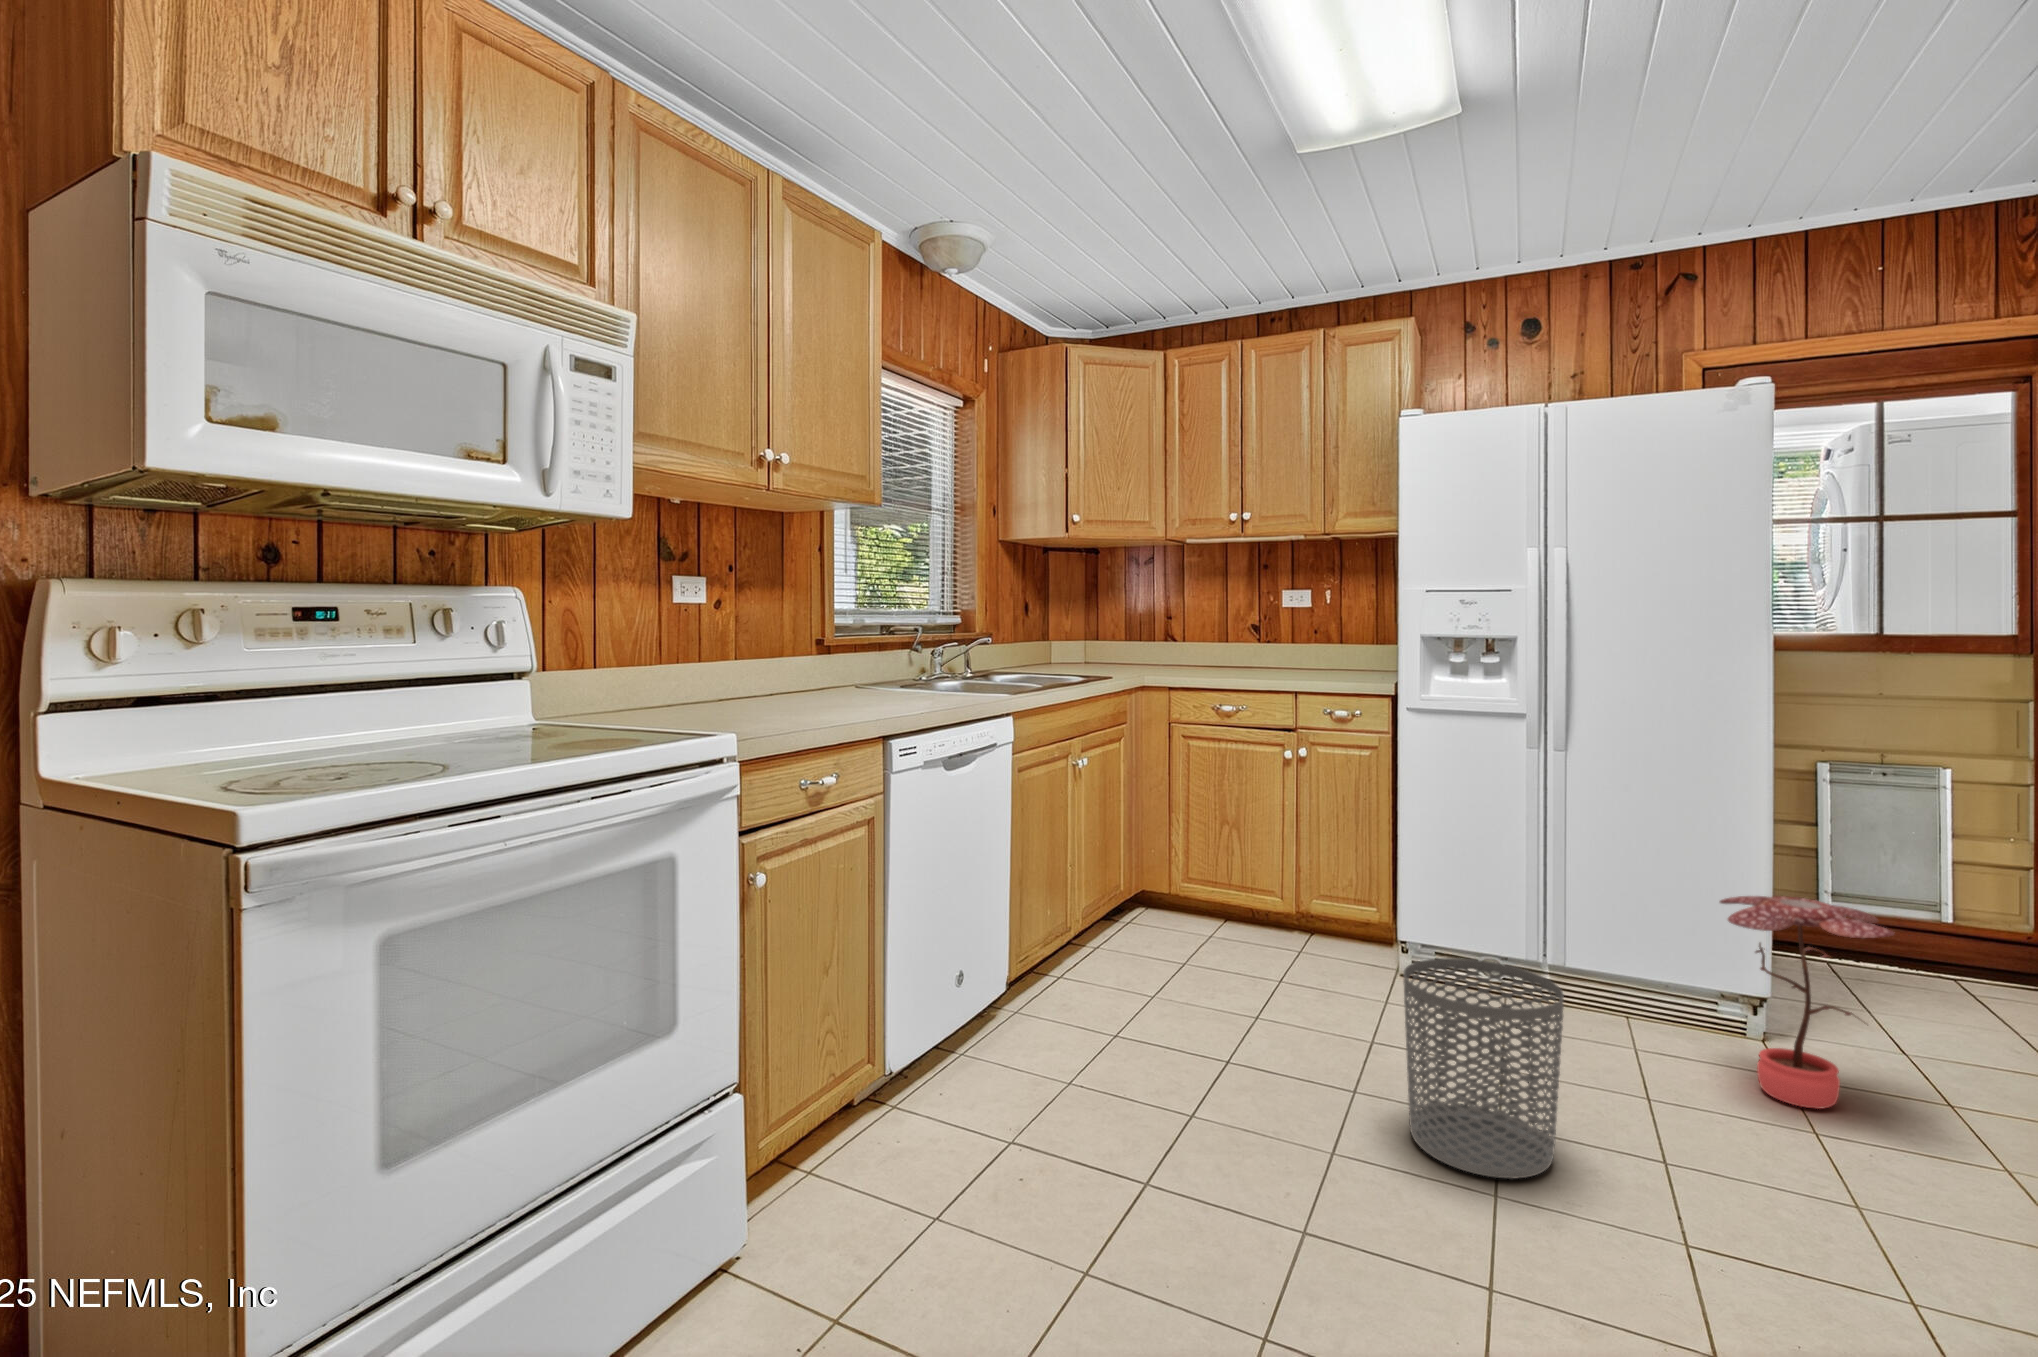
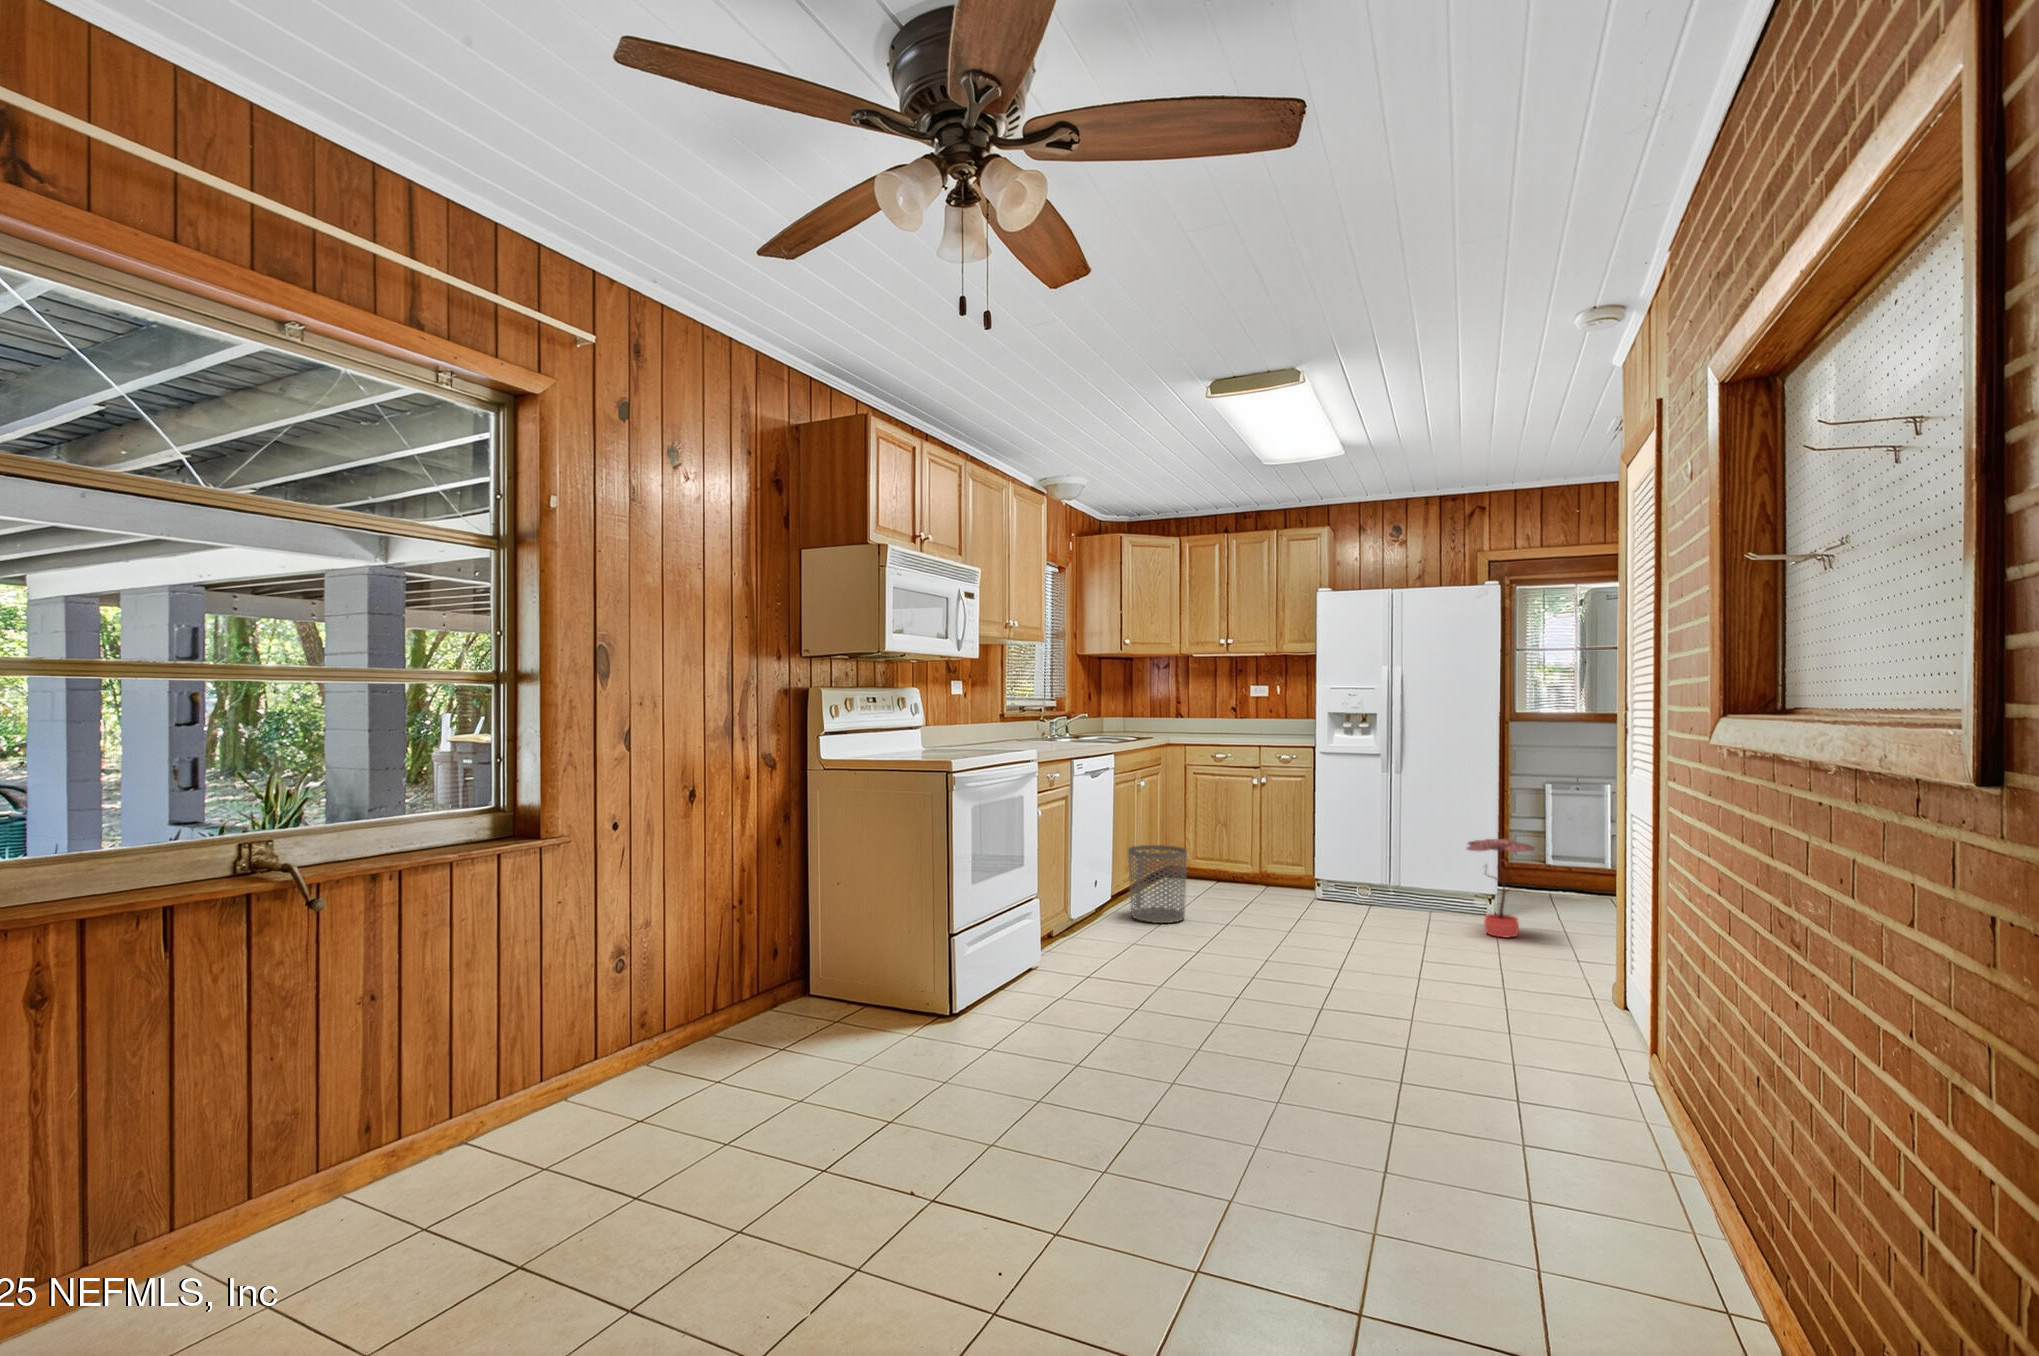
waste bin: present [1403,958,1564,1179] -> present [1128,845,1187,923]

